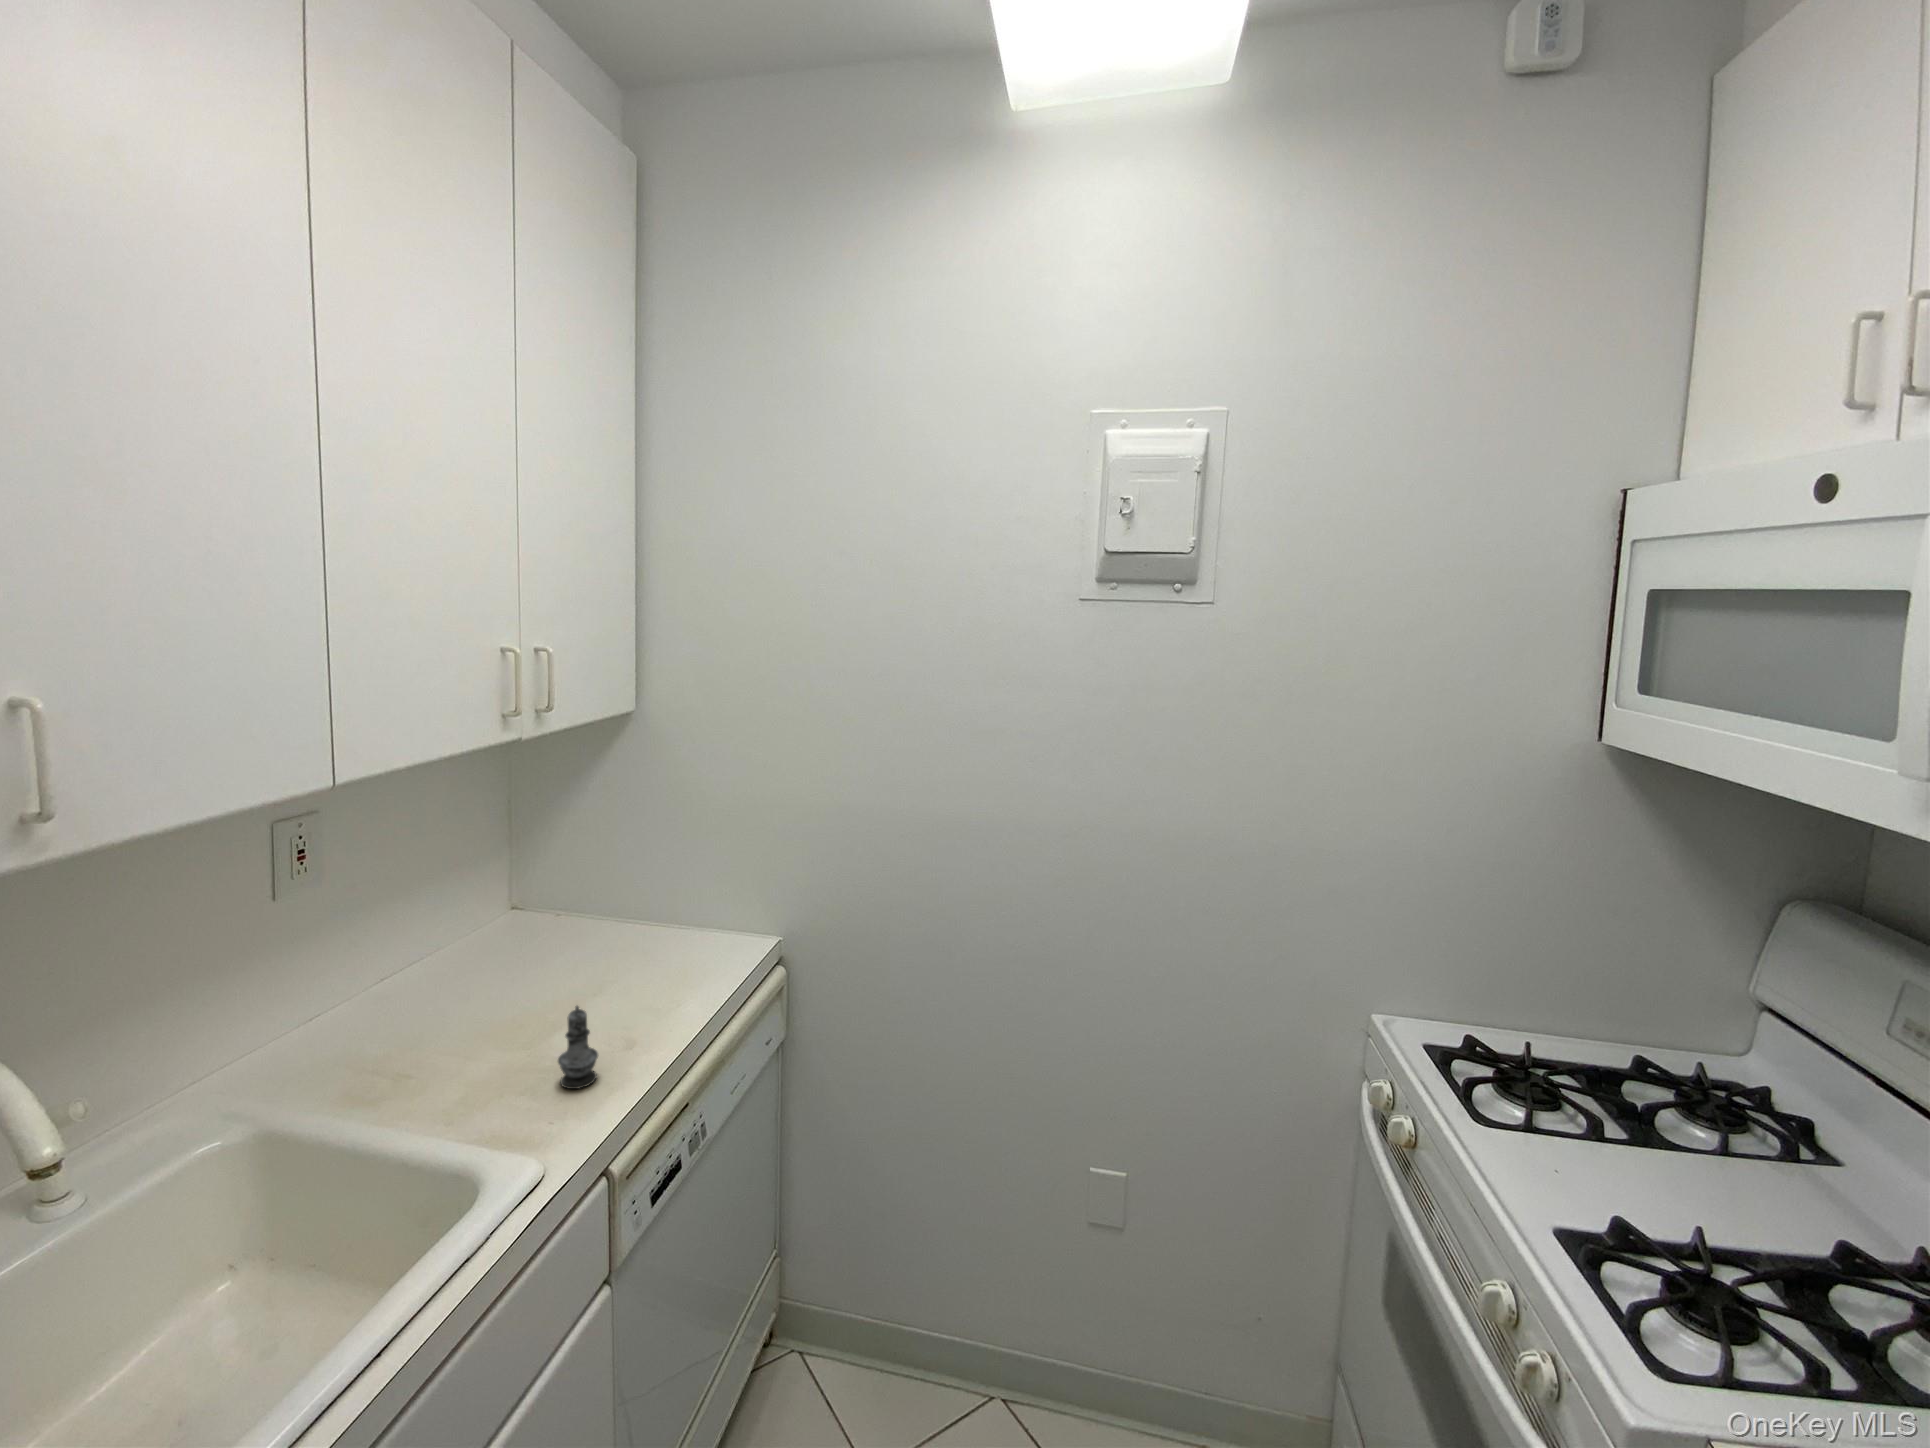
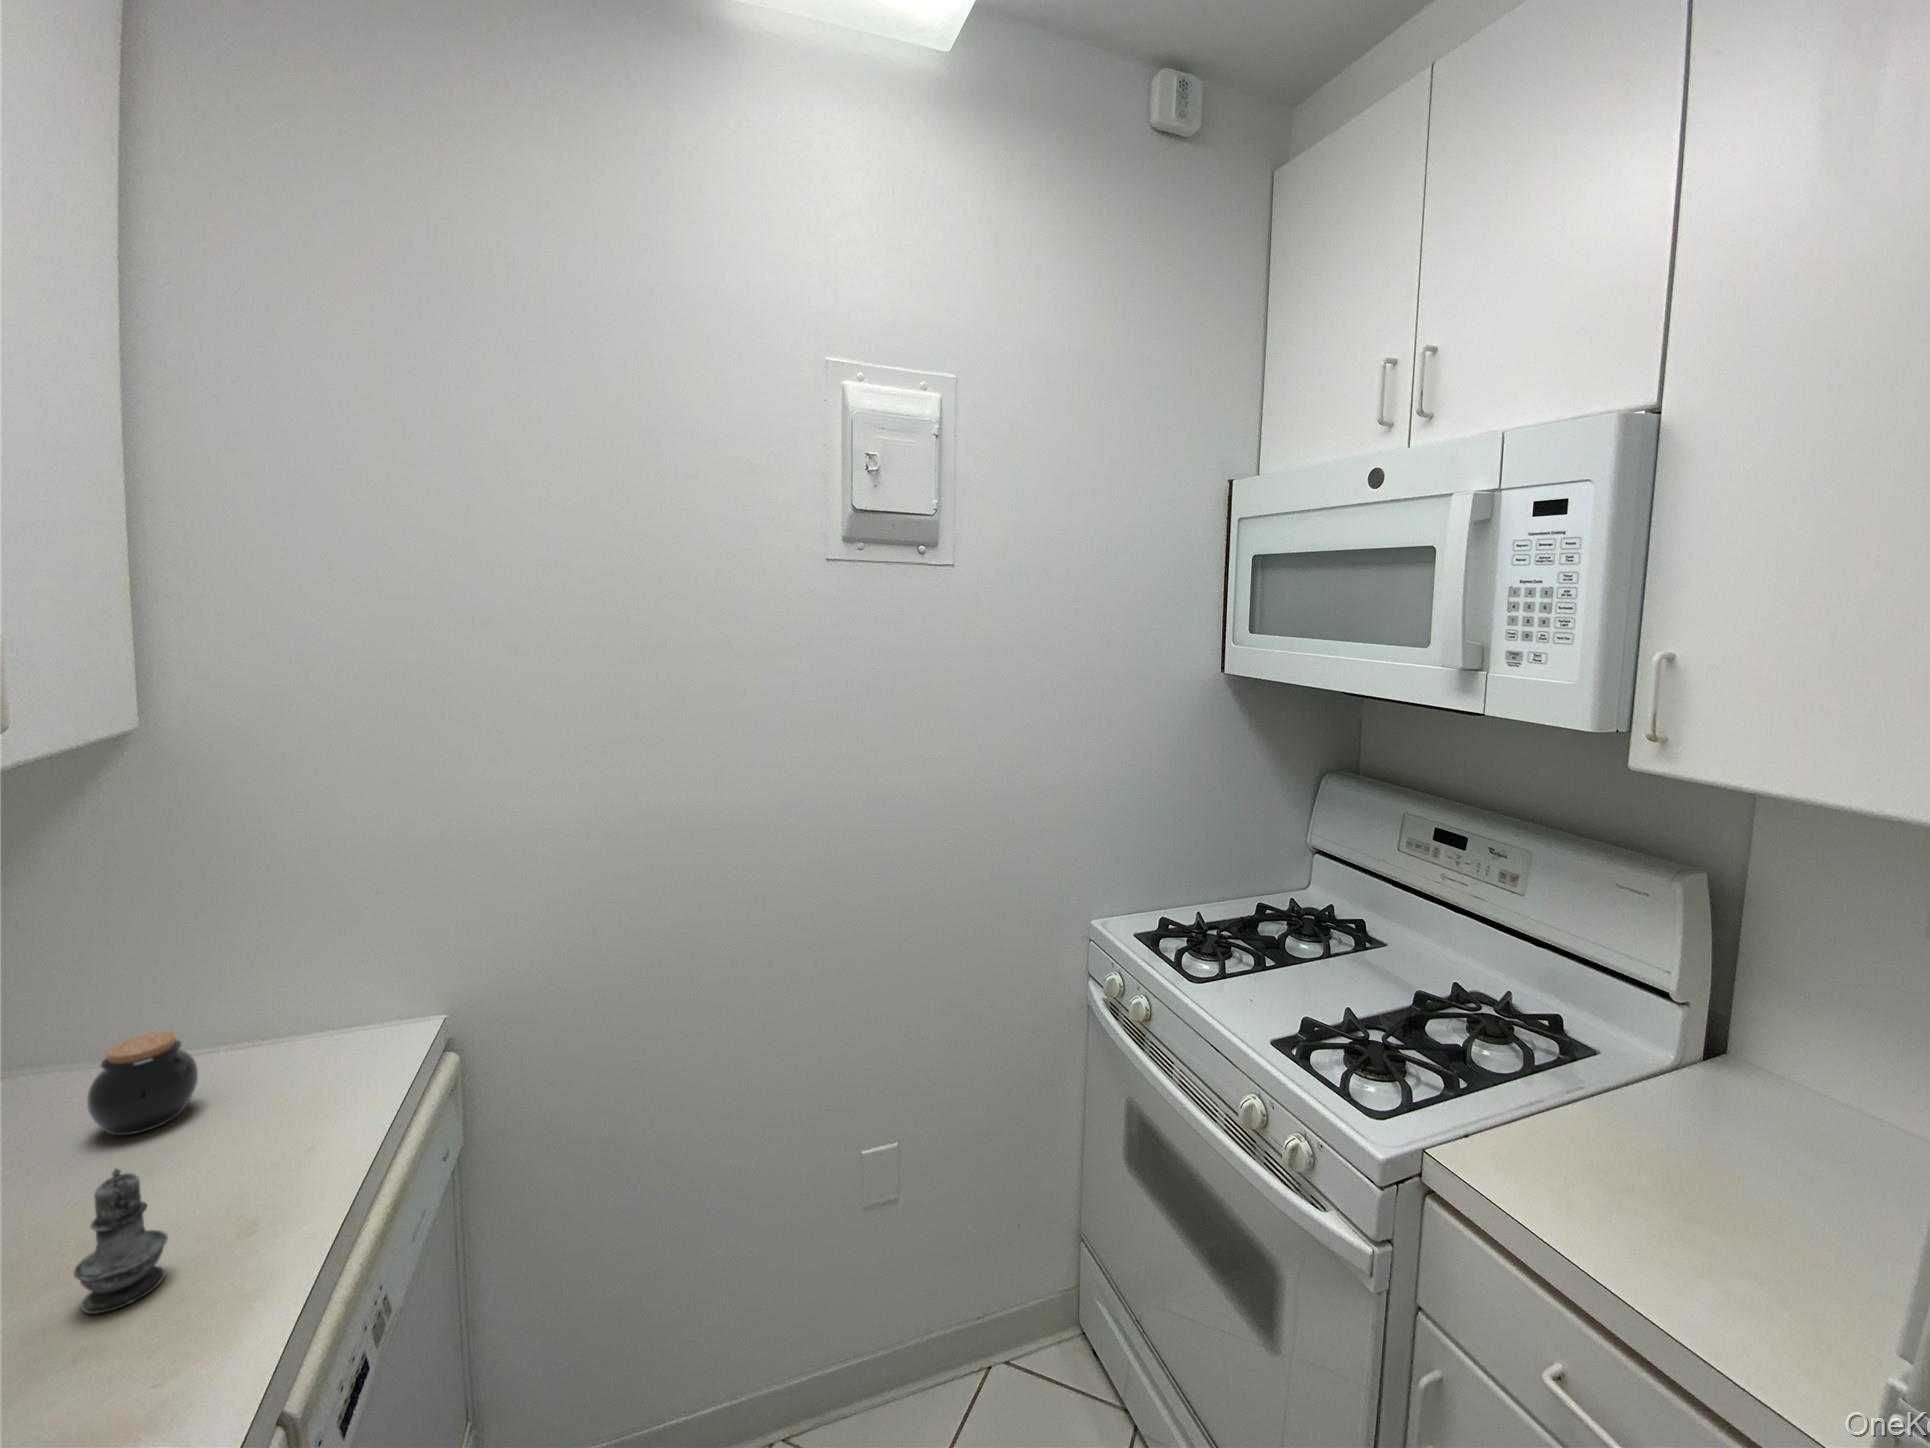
jar: none [582,922,633,984] -> present [87,1031,198,1135]

